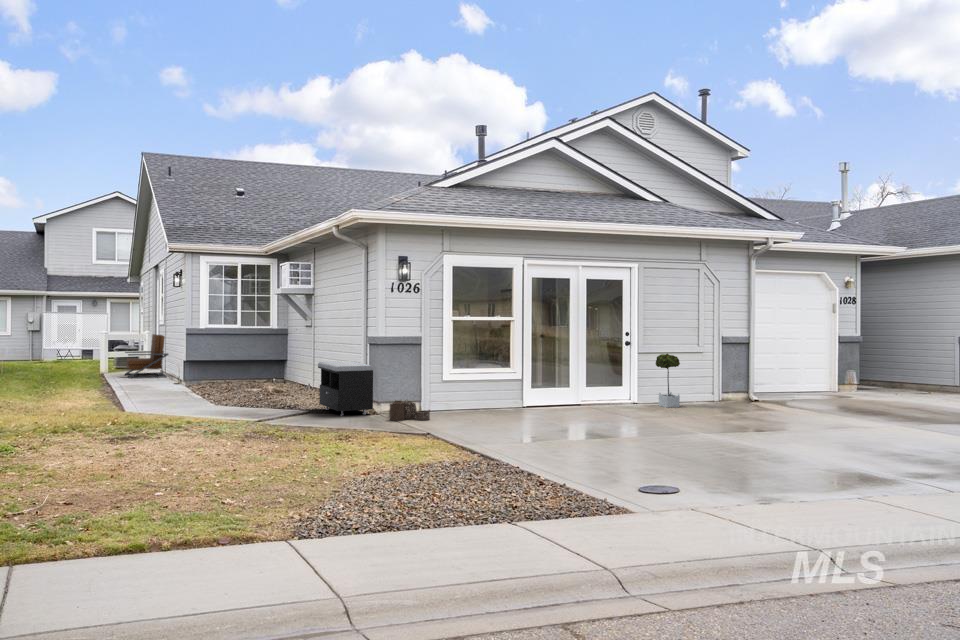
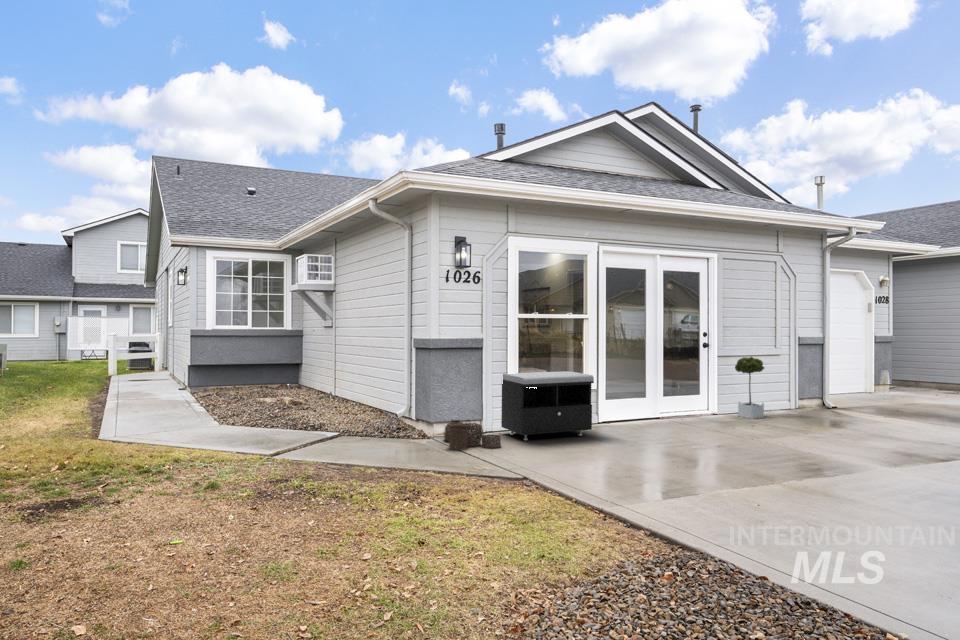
lounge chair: present [125,334,168,378] -> none [128,336,175,384]
storage bench: present [318,361,373,416] -> present [501,371,594,440]

